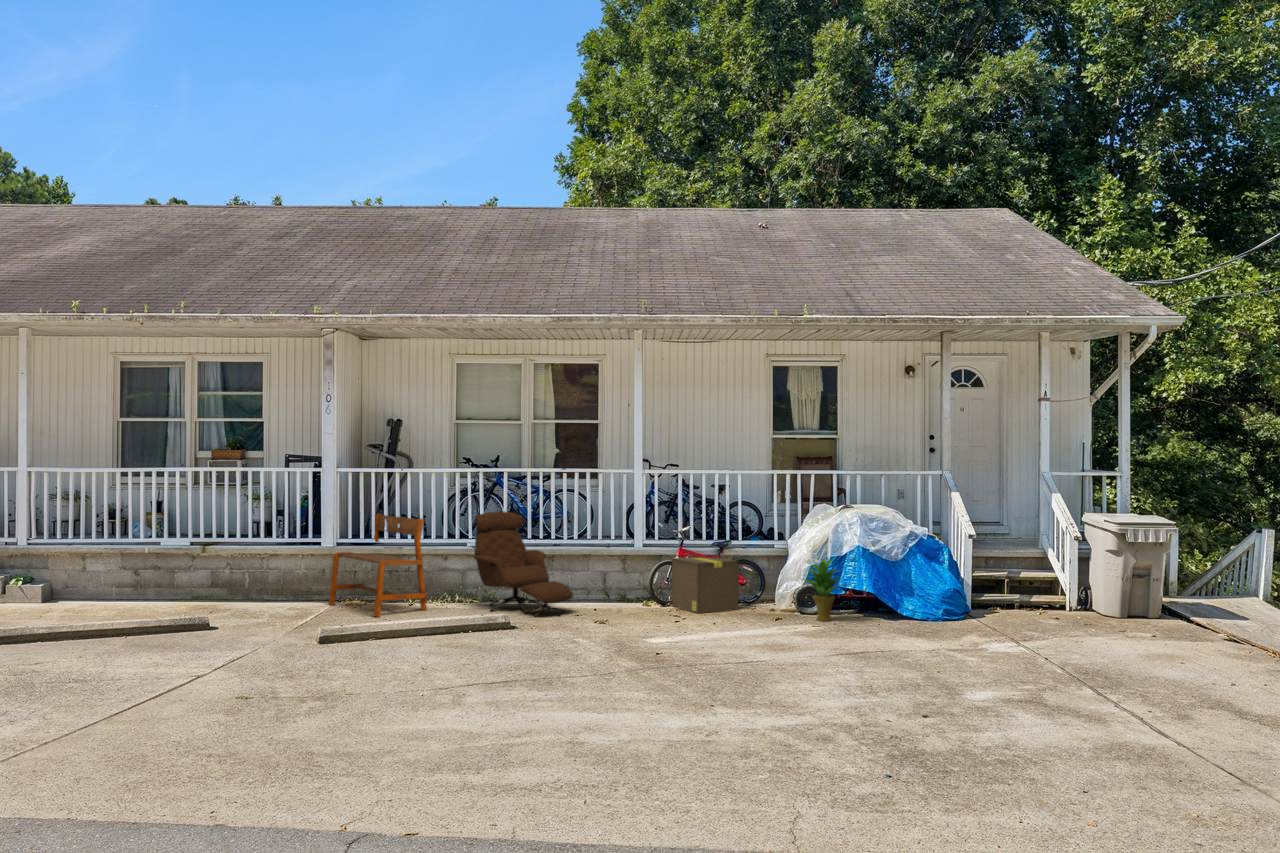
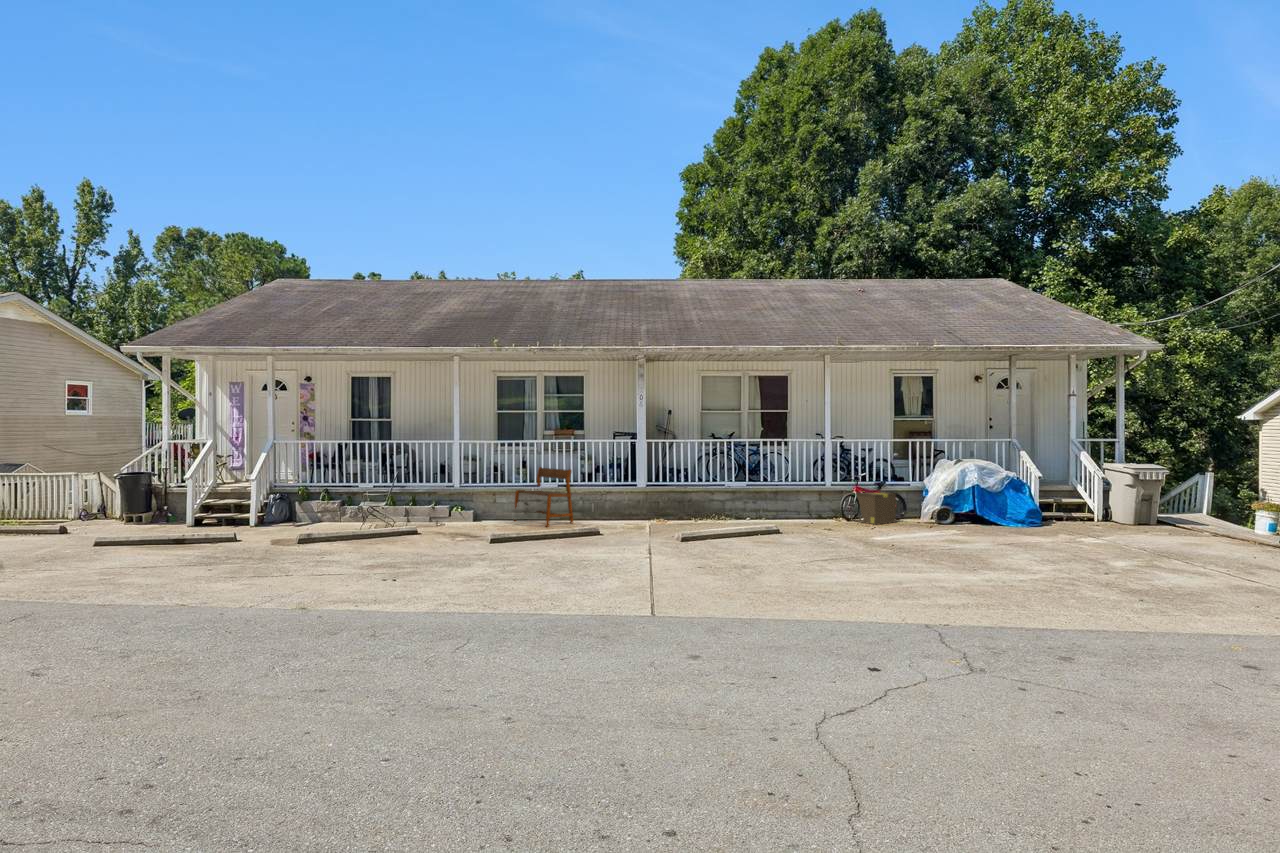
lounge chair: present [474,512,573,617] -> none [736,465,801,527]
bench: present [329,514,427,617] -> present [514,467,573,527]
potted plant: present [804,559,841,621] -> none [941,491,972,529]

